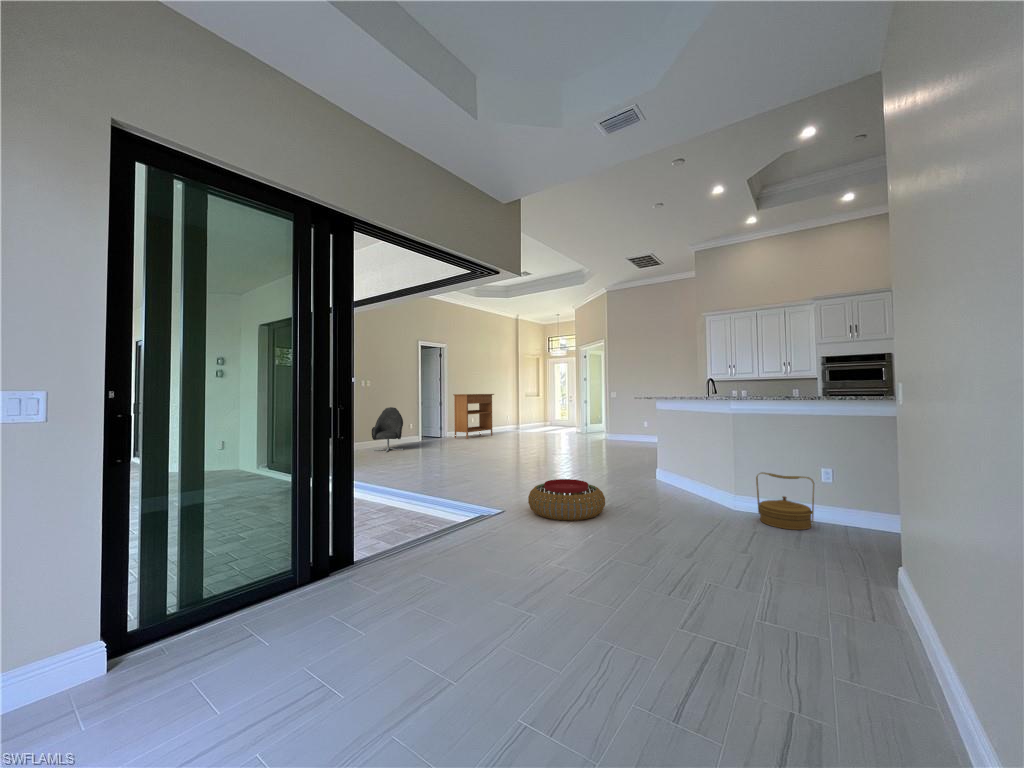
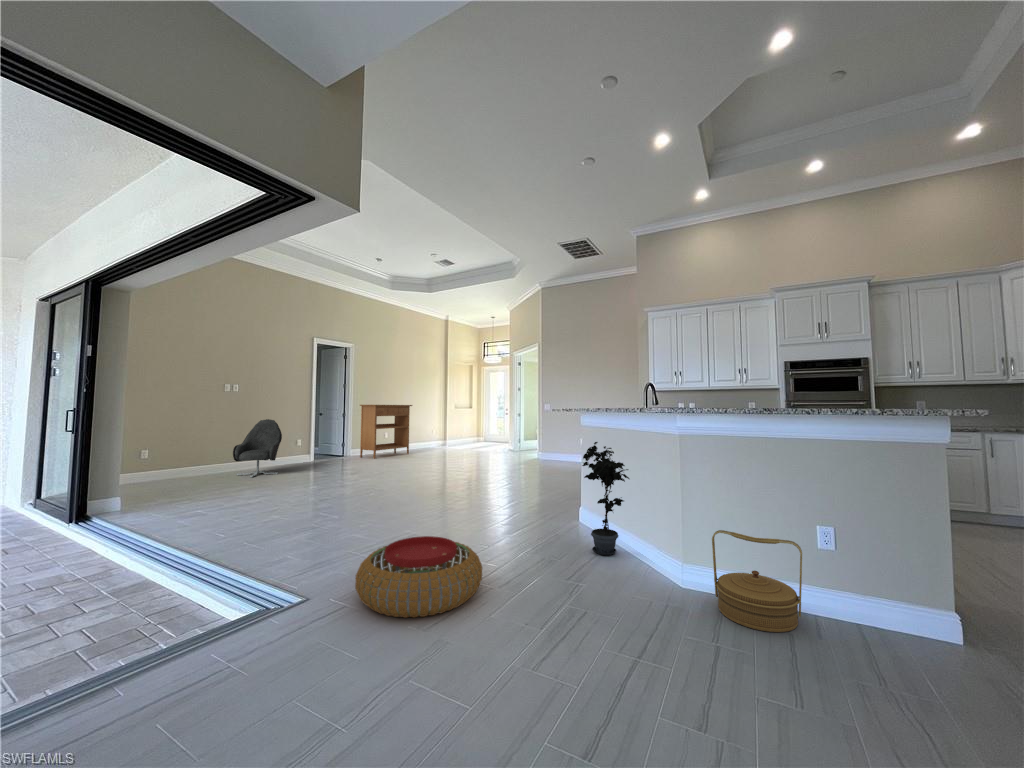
potted plant: none [661,419,698,497] -> present [582,442,629,555]

